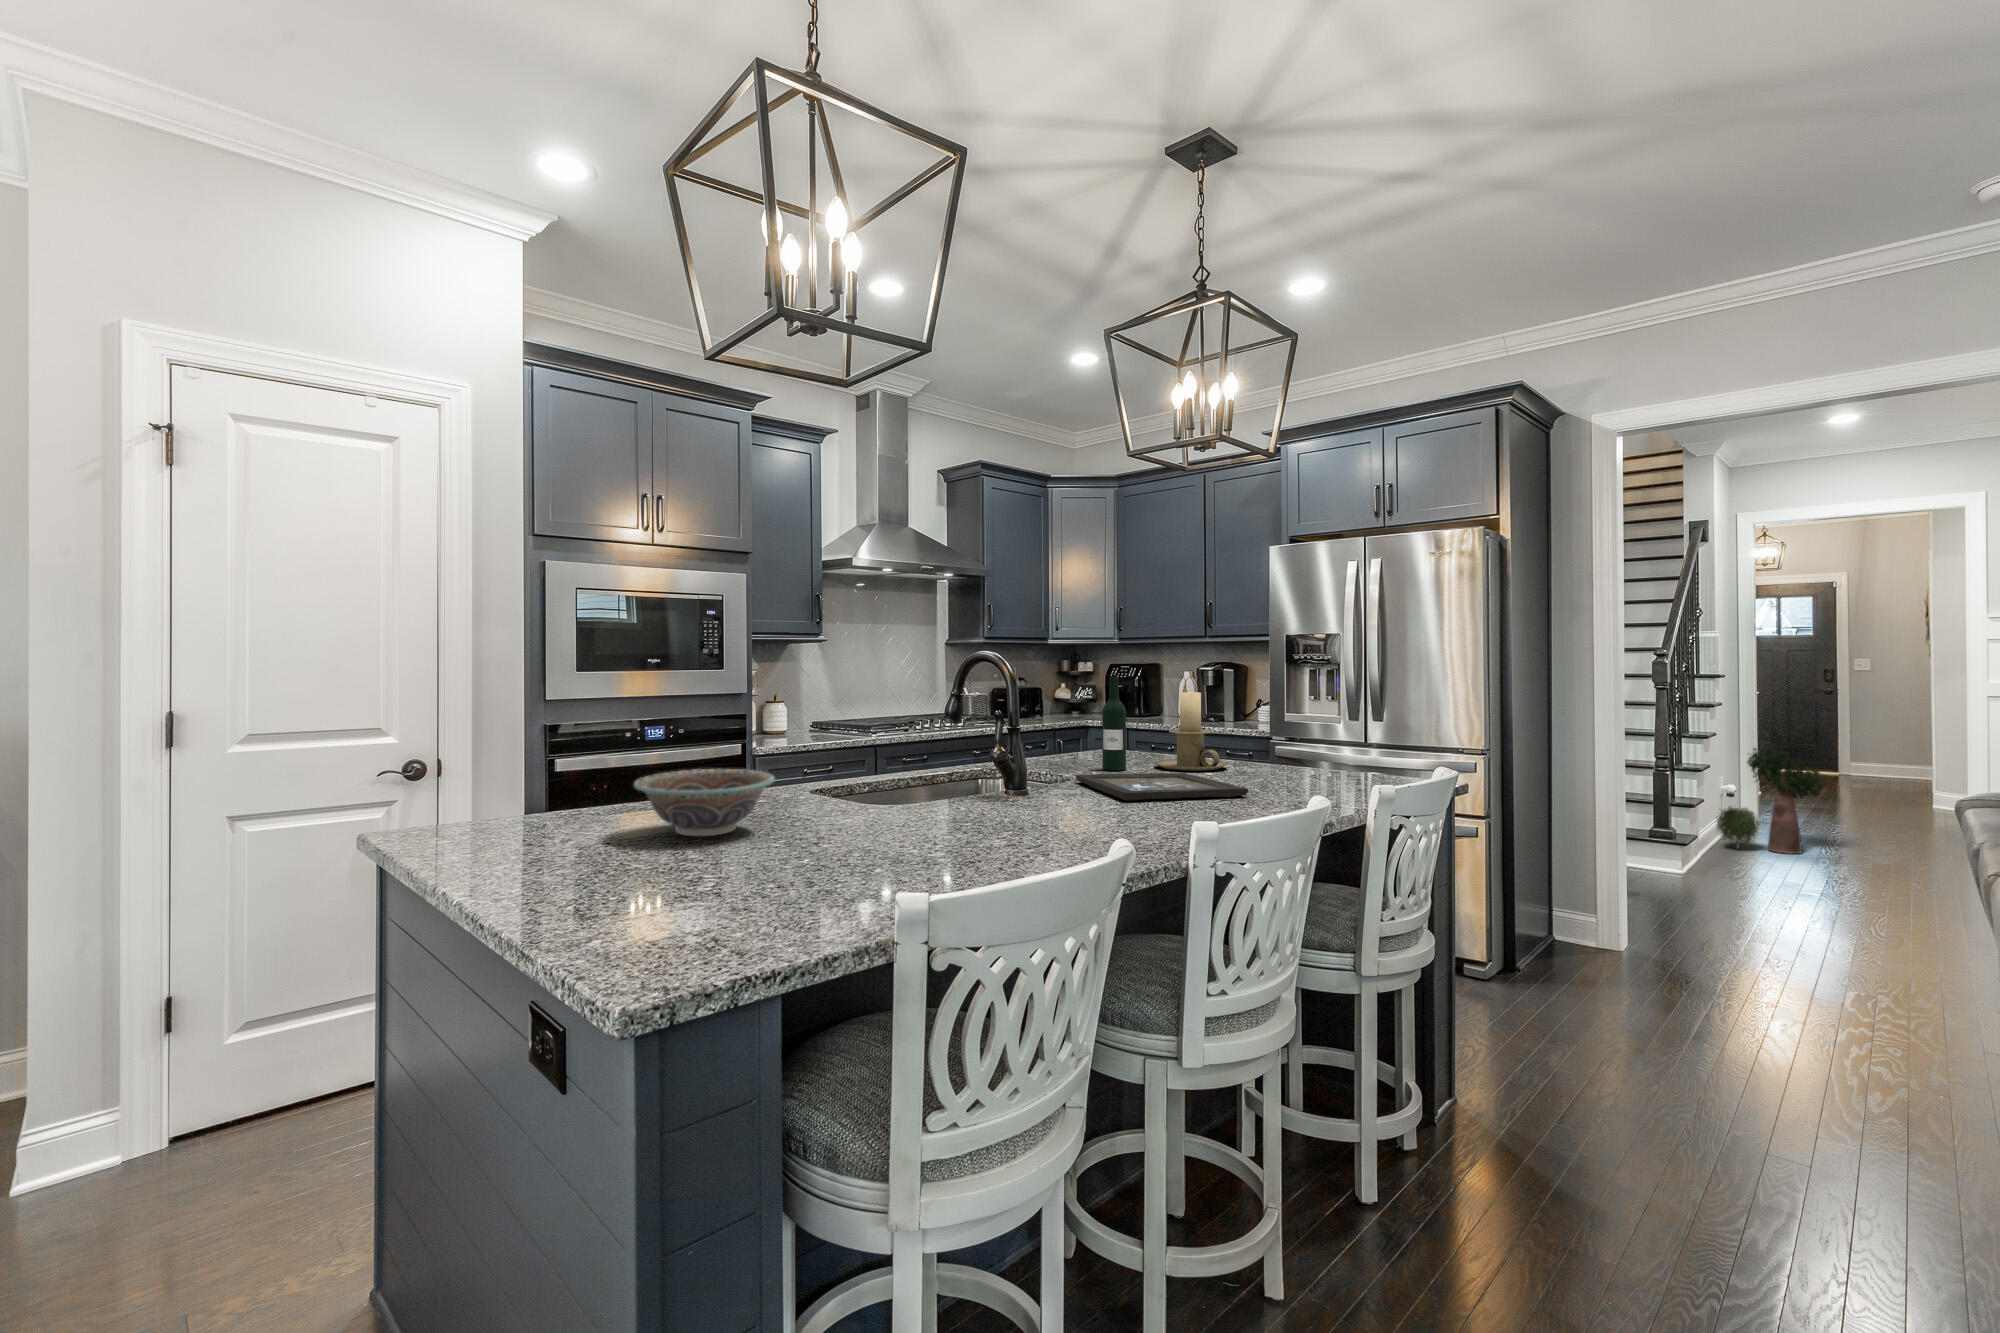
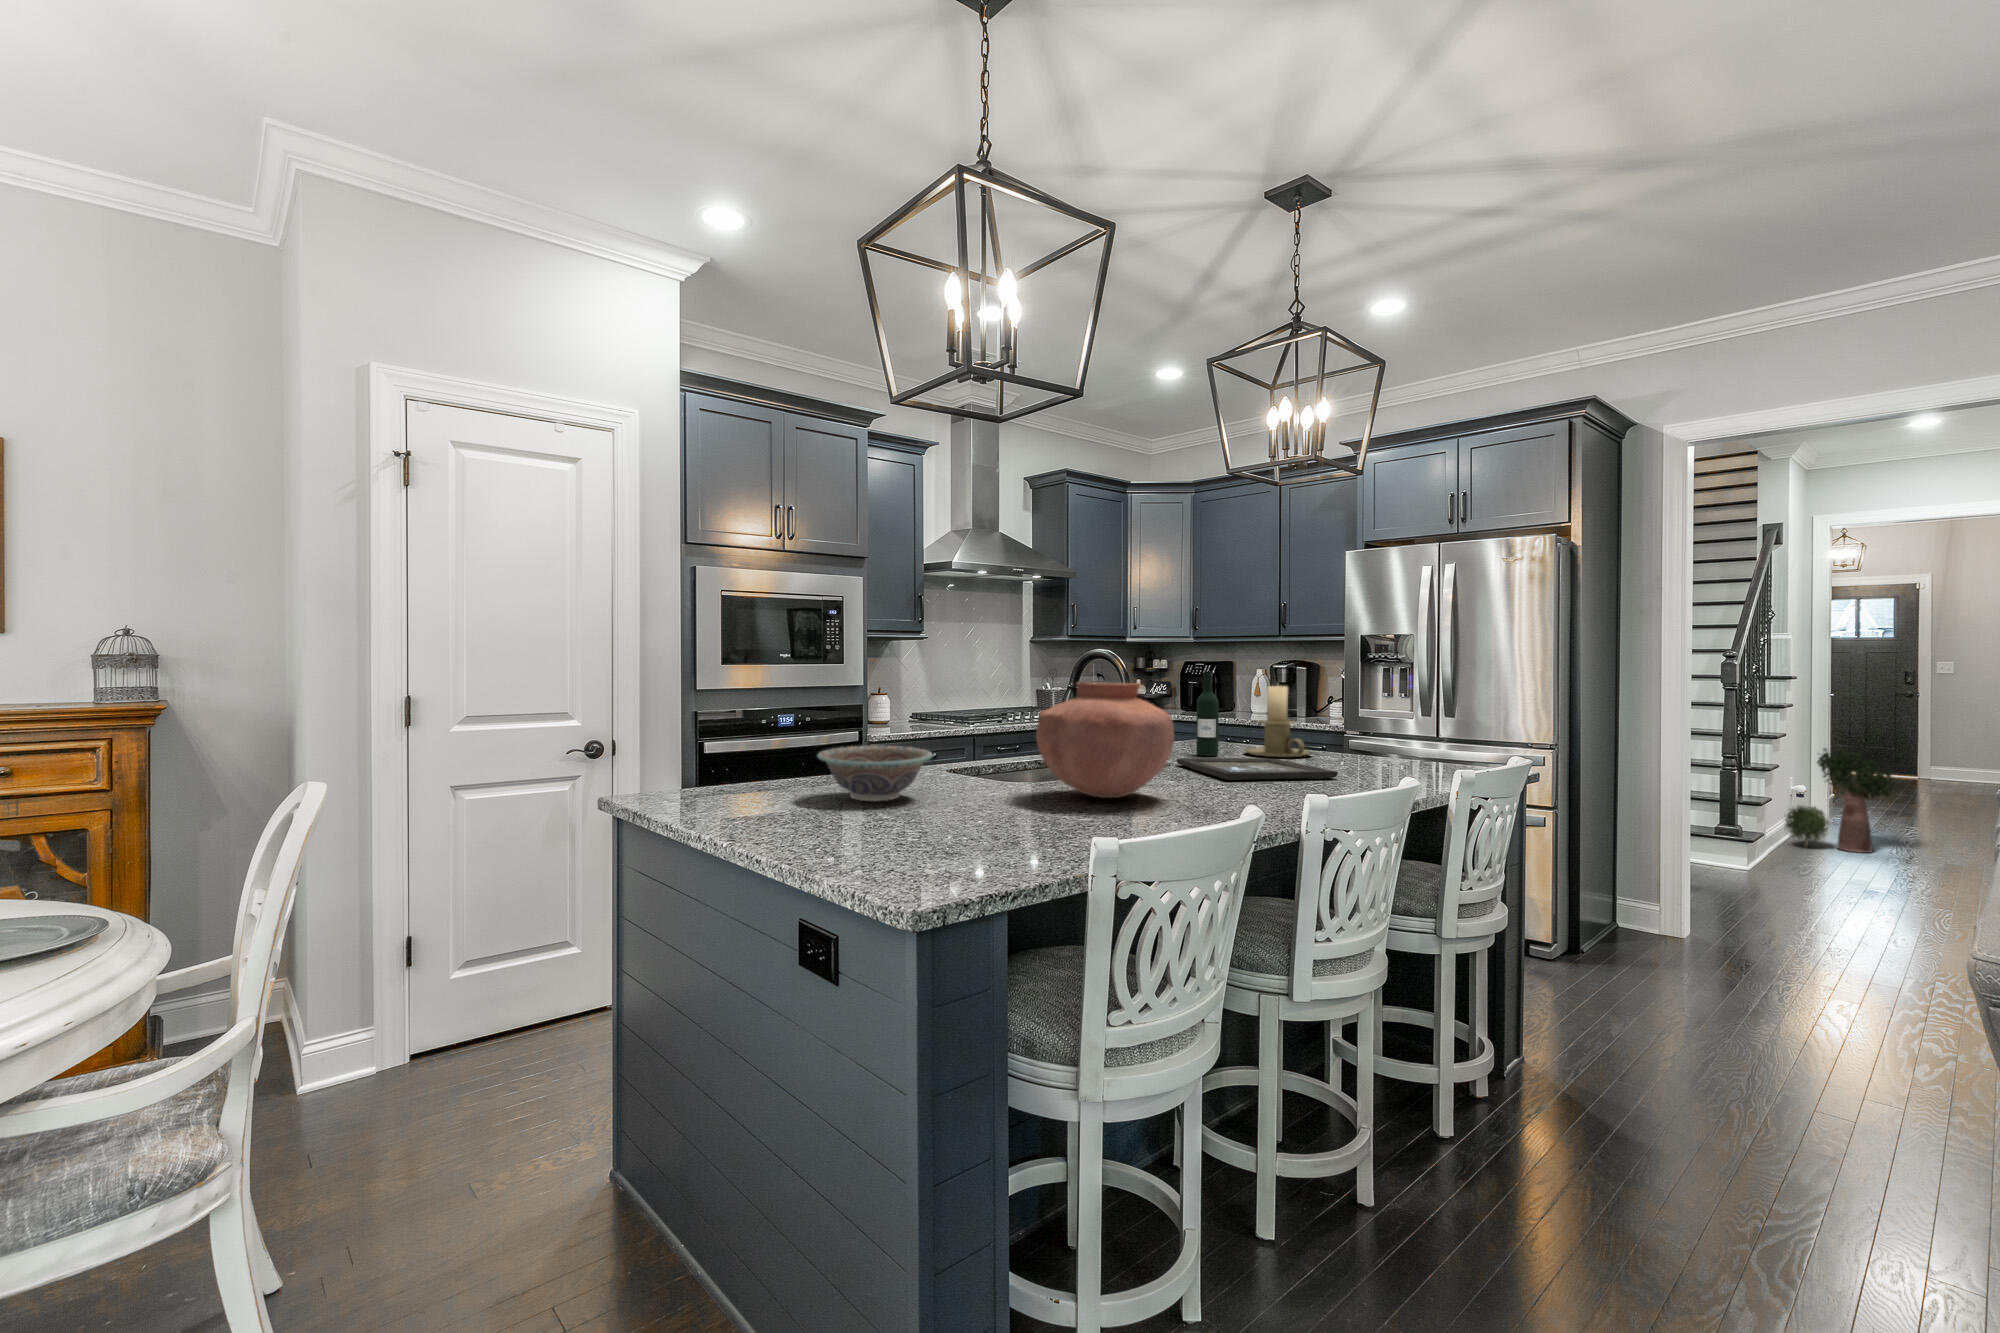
vase: none [897,692,1056,827] -> present [1036,682,1174,798]

